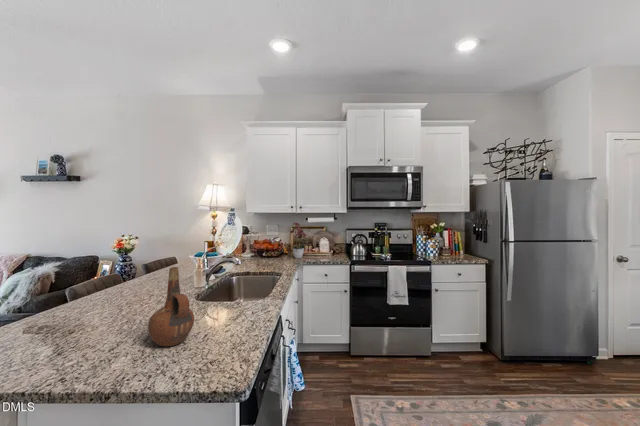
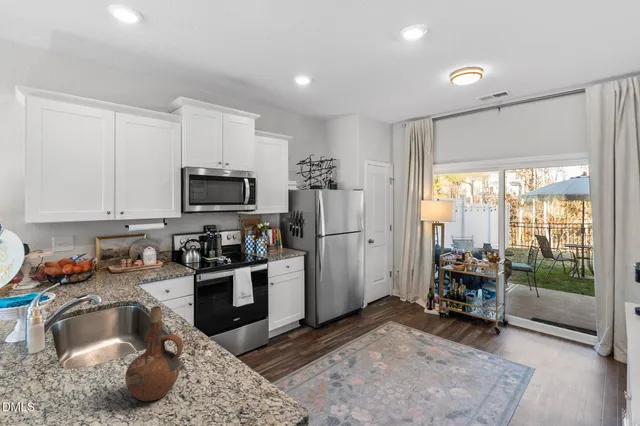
flower arrangement: present [290,223,306,258] -> none [109,230,142,277]

